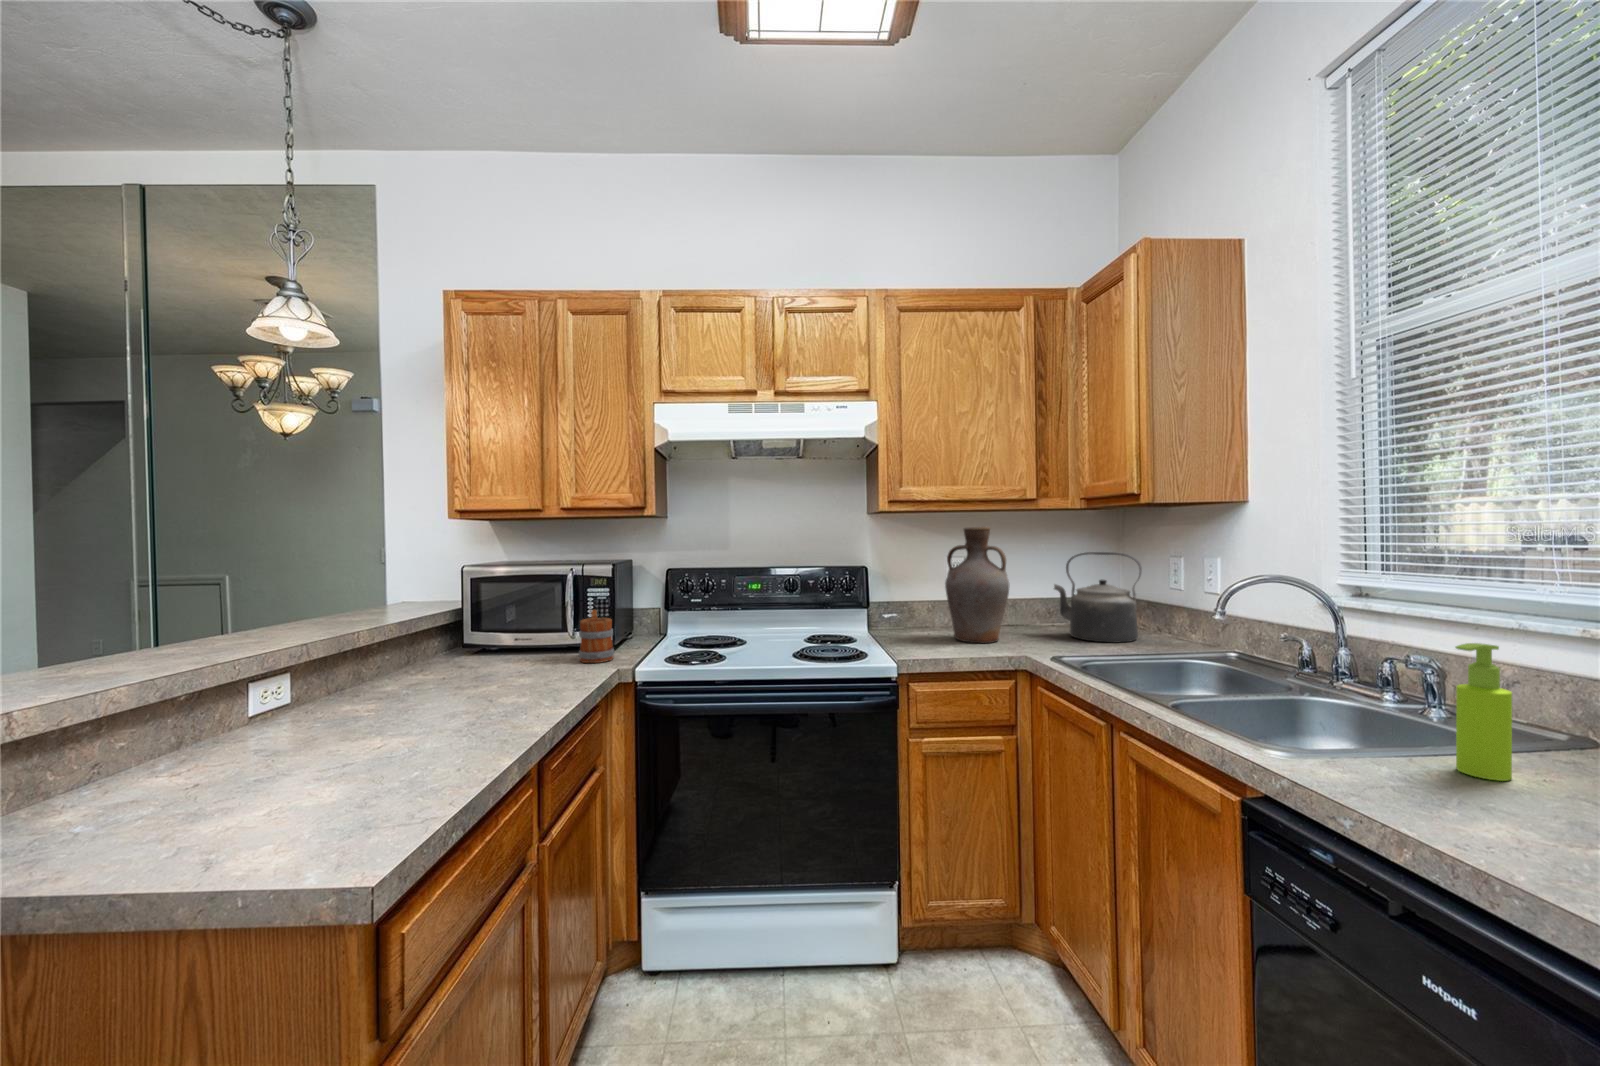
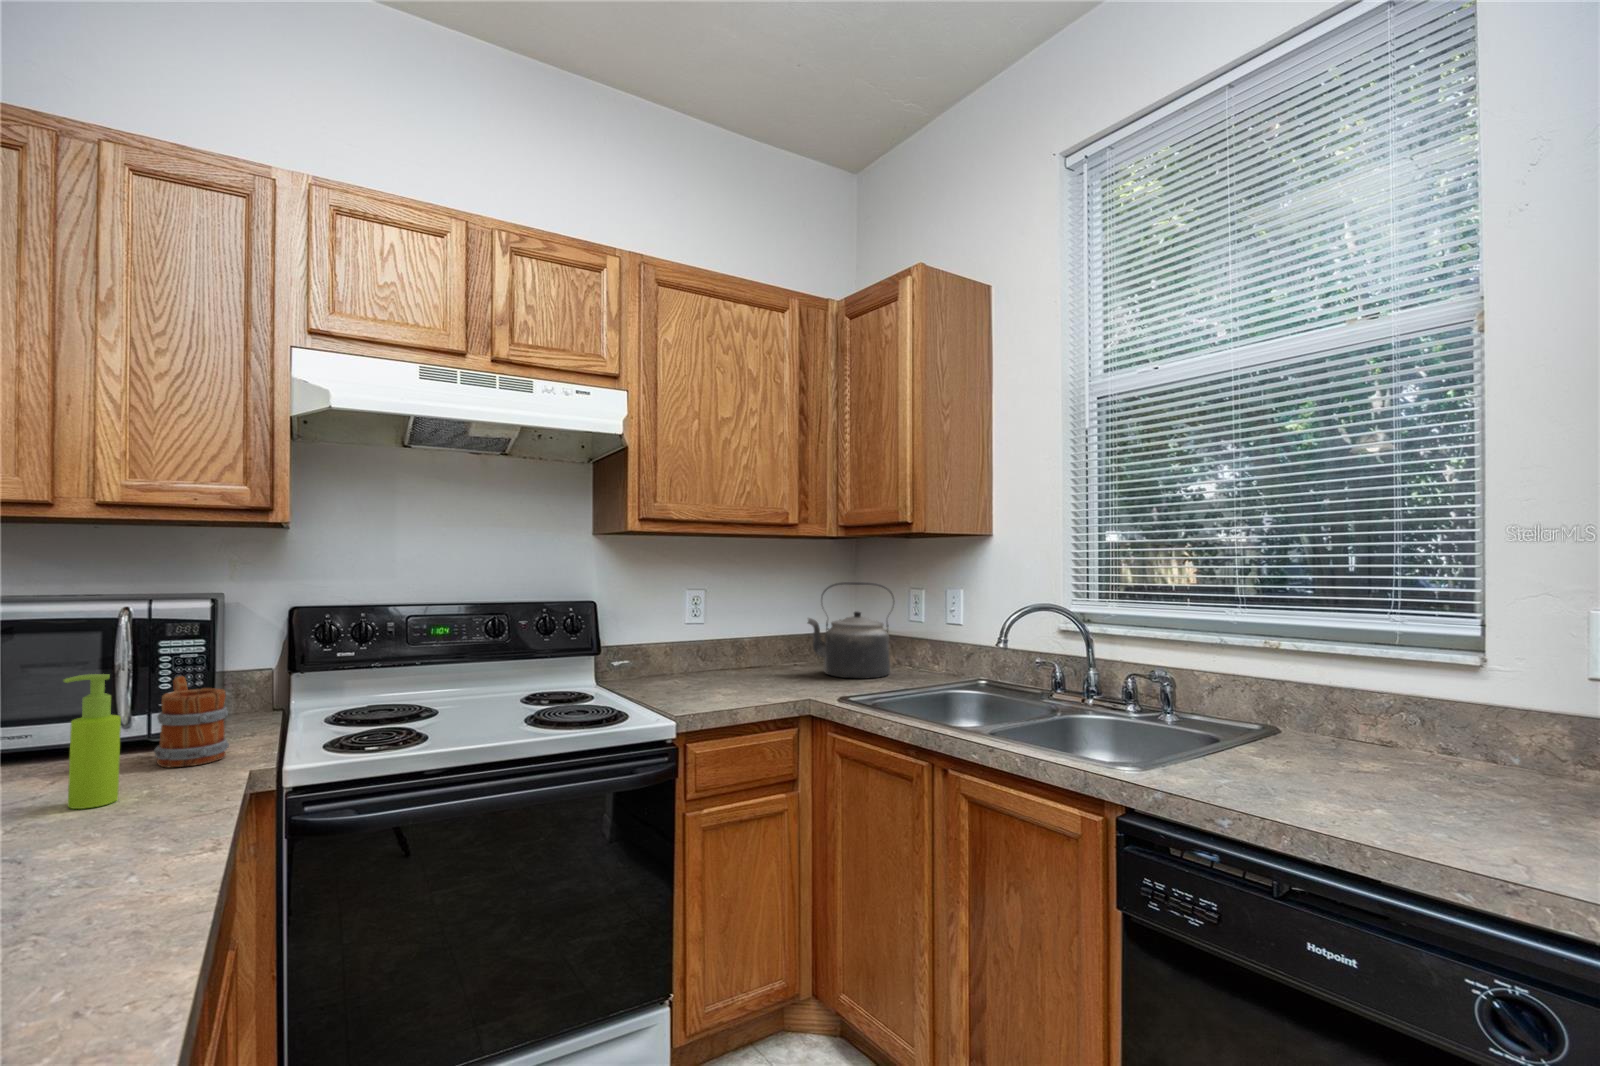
vase: present [945,526,1009,643] -> none [701,552,773,689]
soap dispenser: present [1456,643,1512,781] -> present [64,674,121,809]

